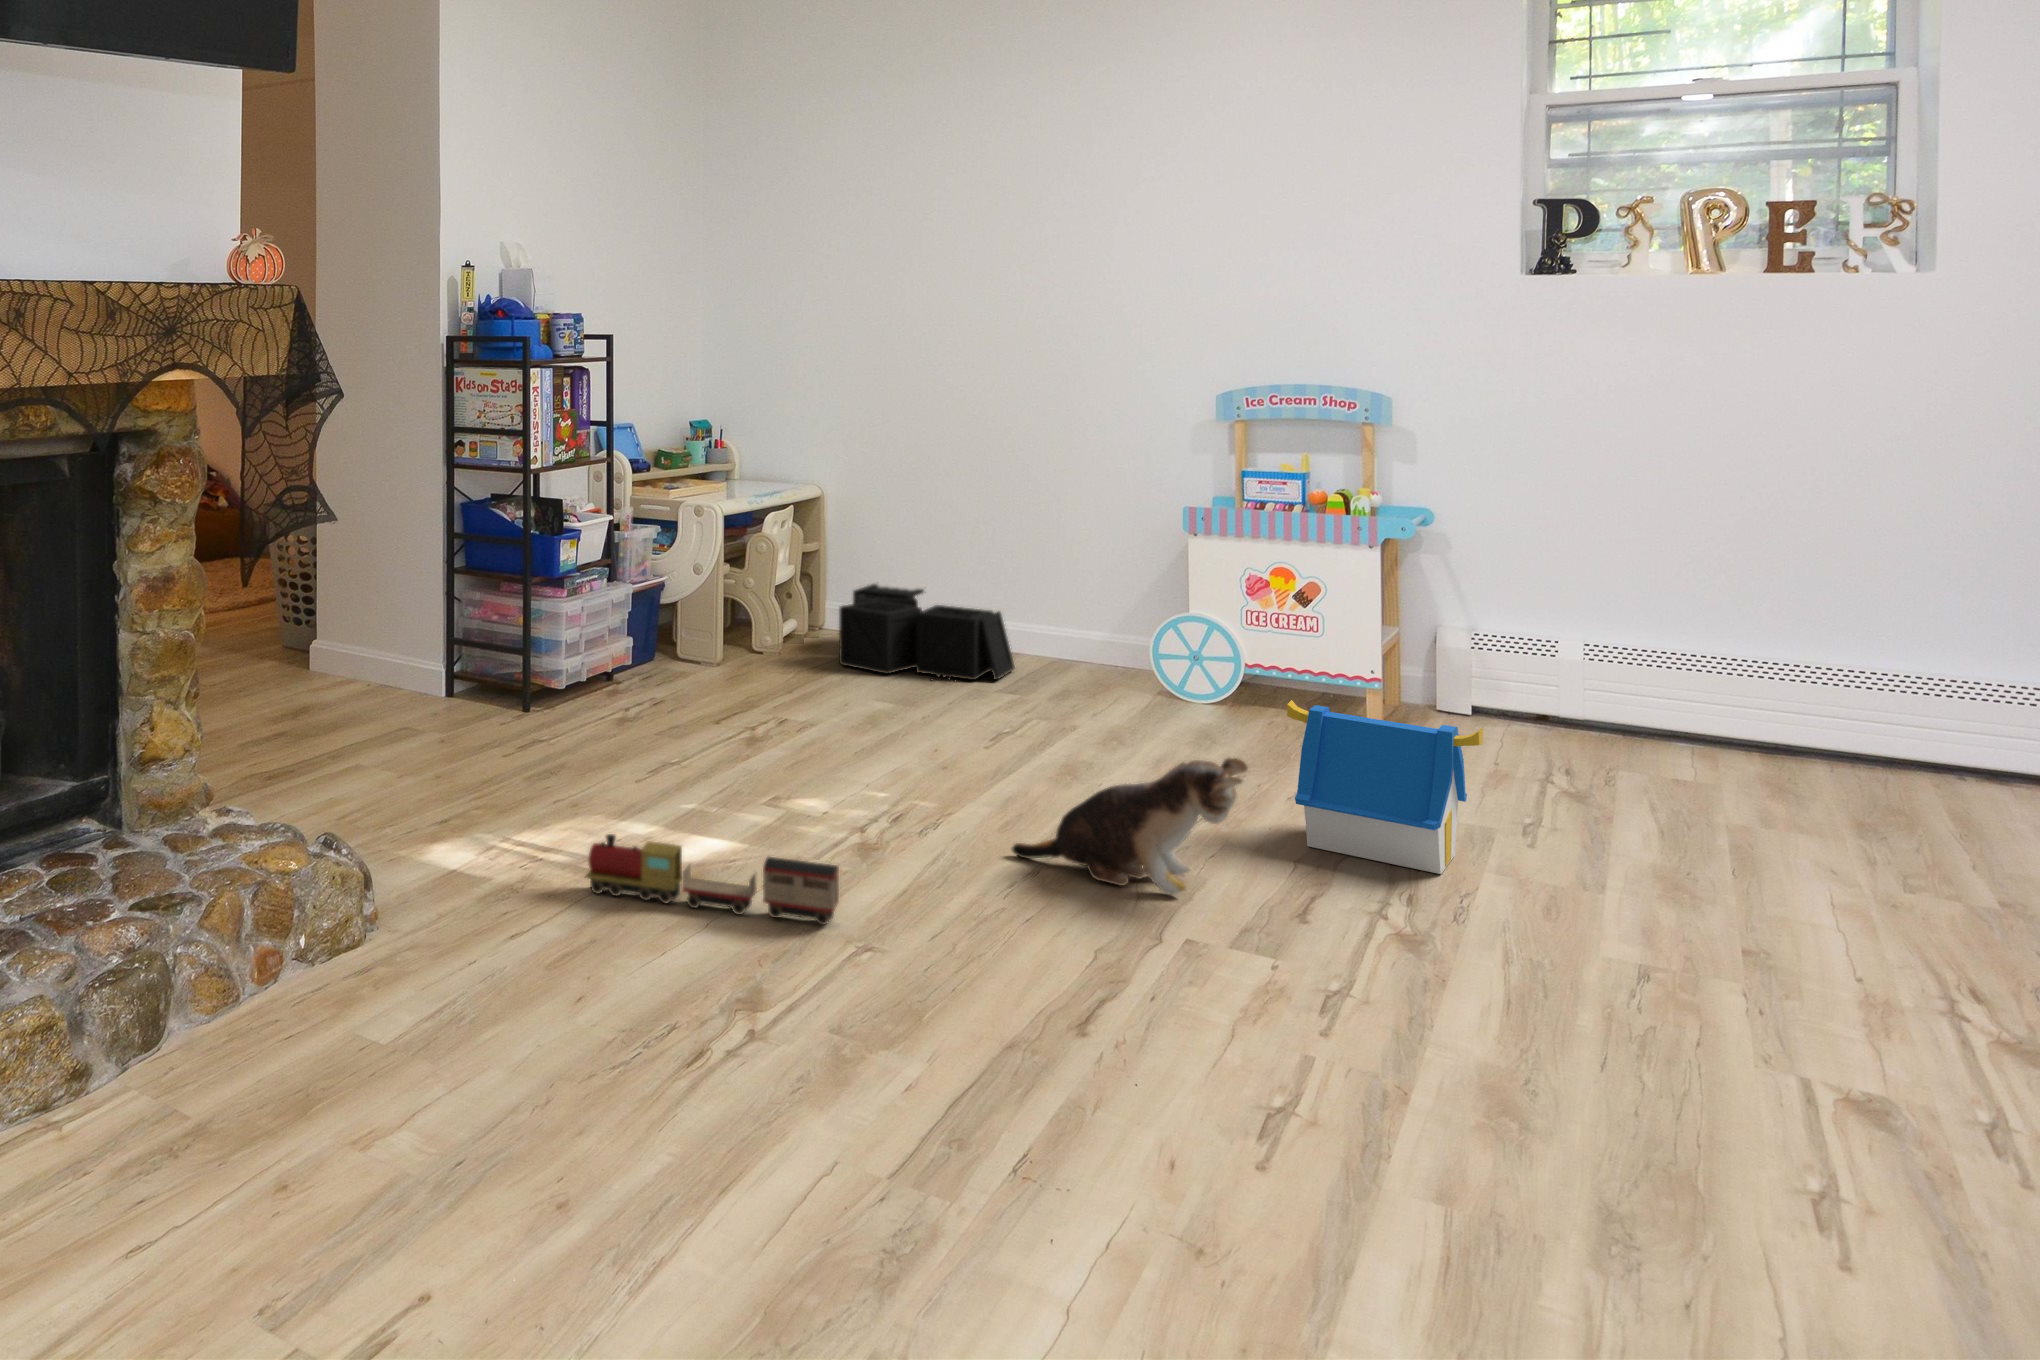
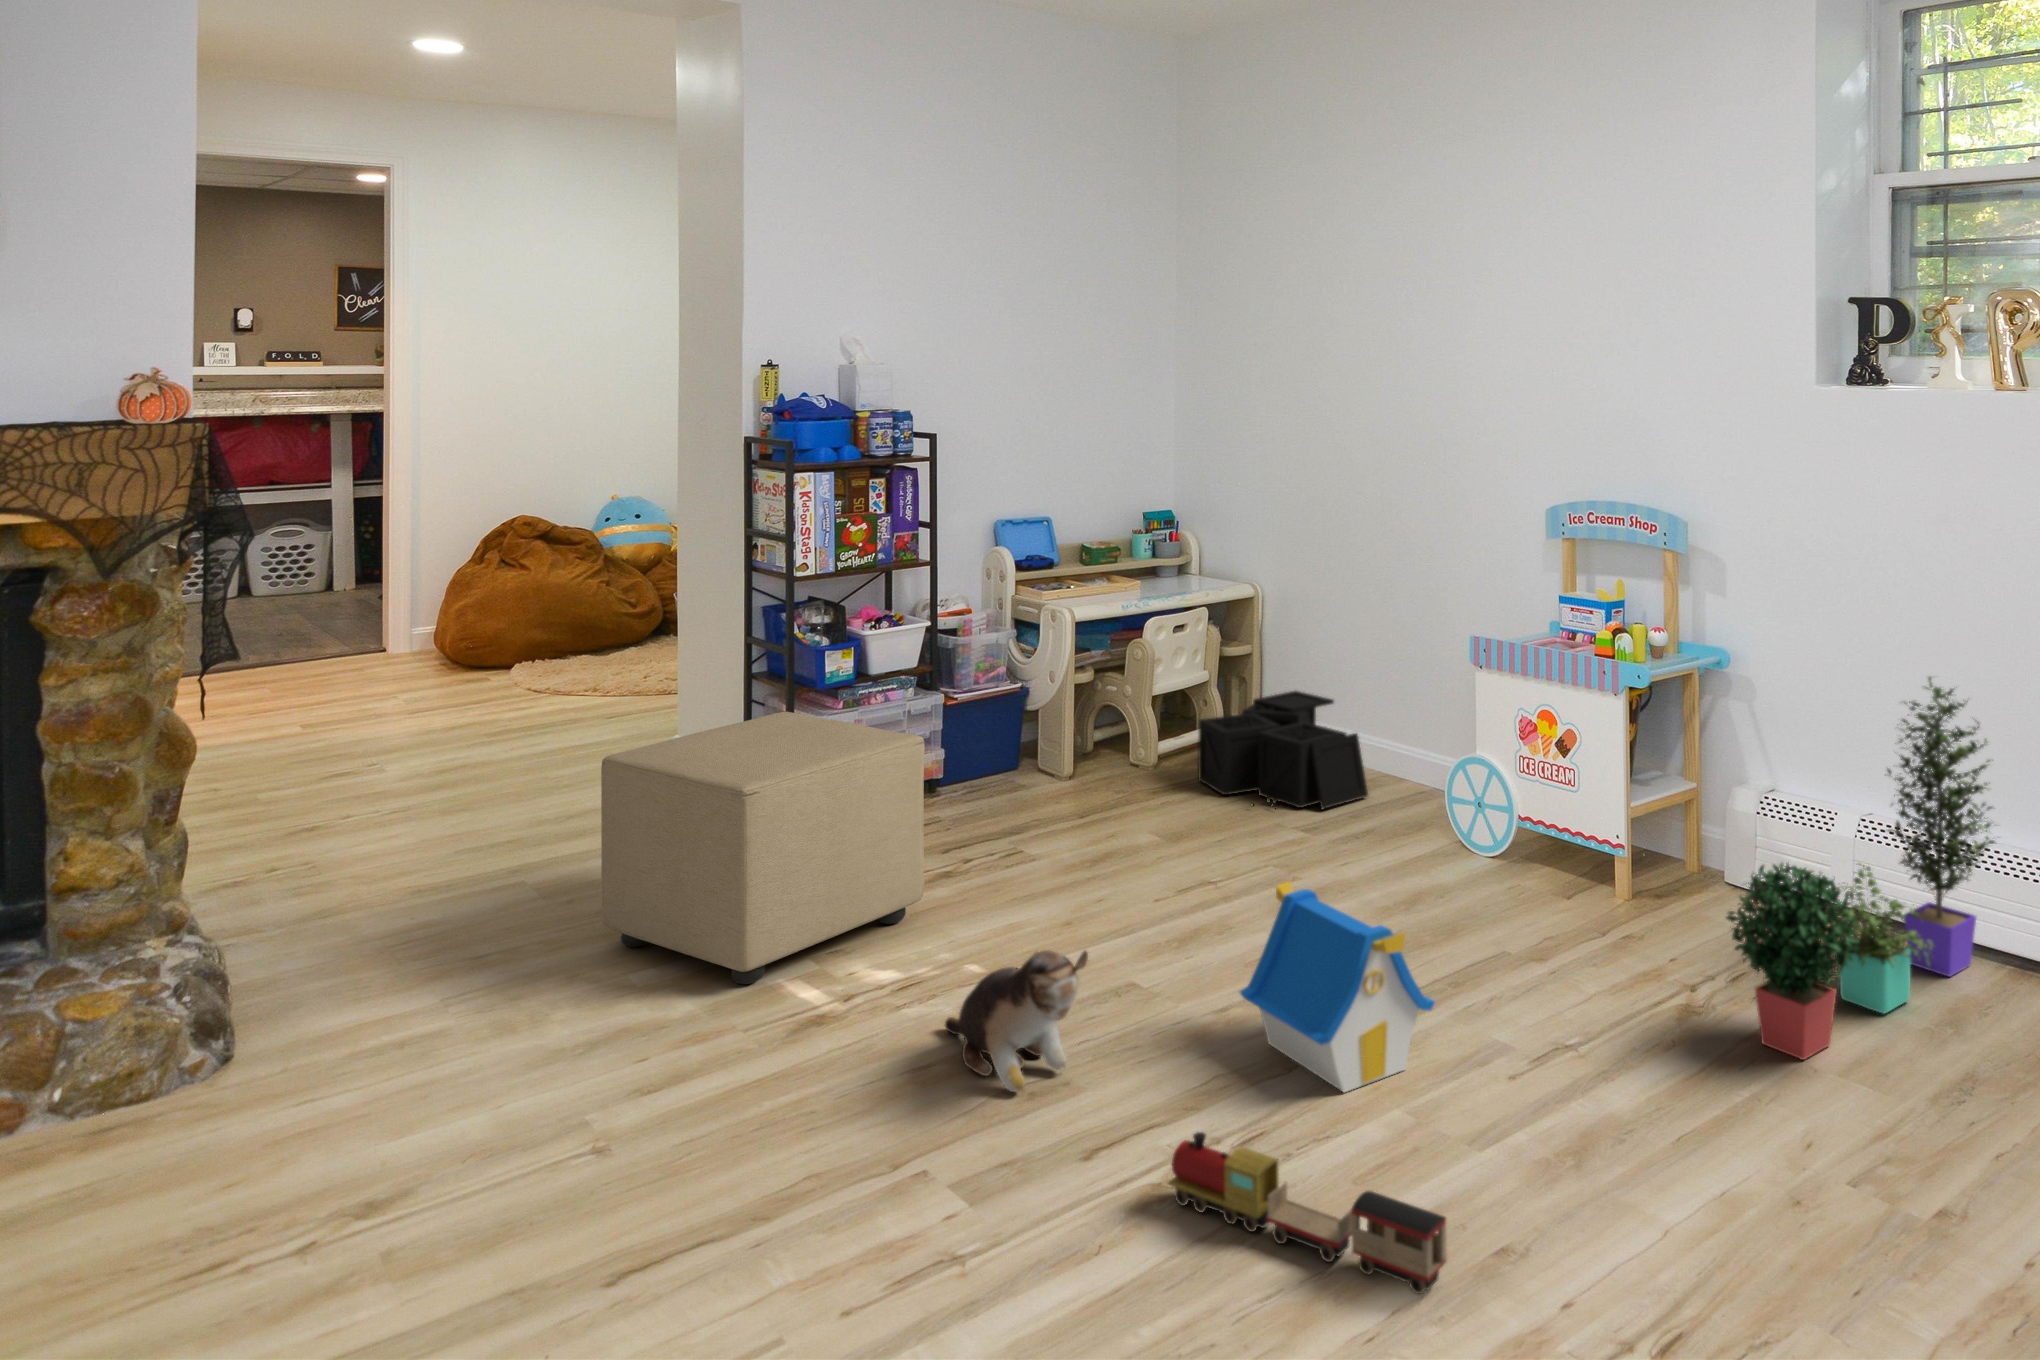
potted plant: none [1641,514,1784,827] -> present [1726,677,1994,1060]
ottoman: none [551,588,815,835] -> present [601,712,925,984]
toy train: present [585,834,839,925] -> present [1168,1132,1447,1294]

